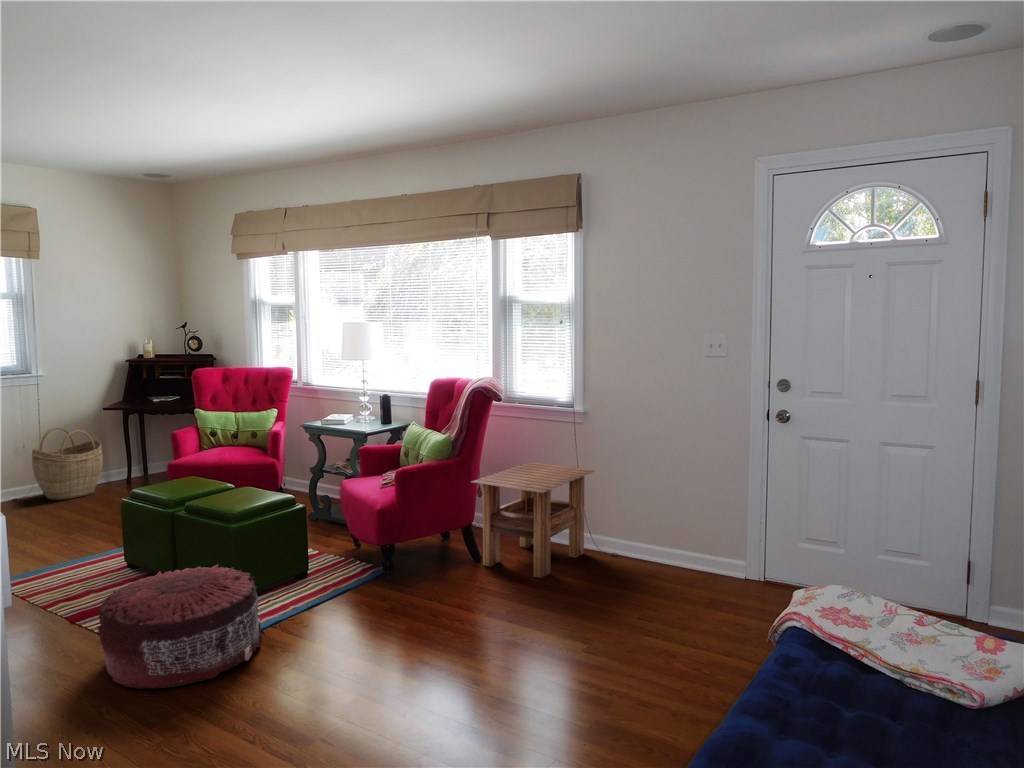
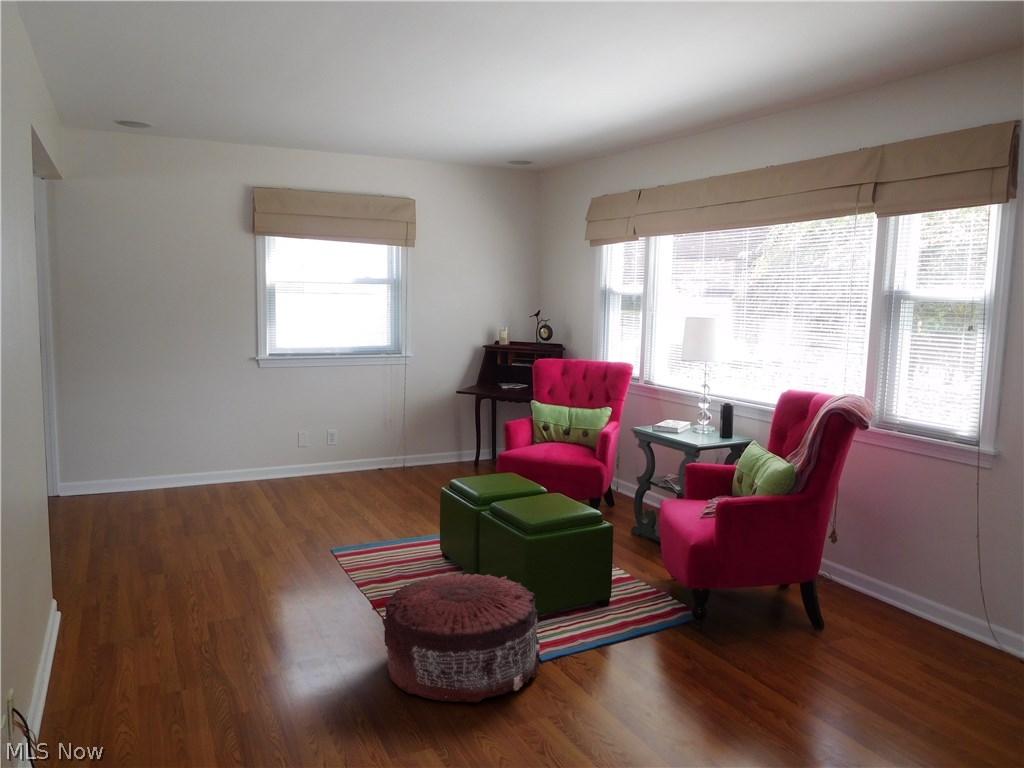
woven basket: present [32,427,103,500] -> none [395,406,453,476]
side table: present [471,462,595,578] -> none [814,512,1008,673]

